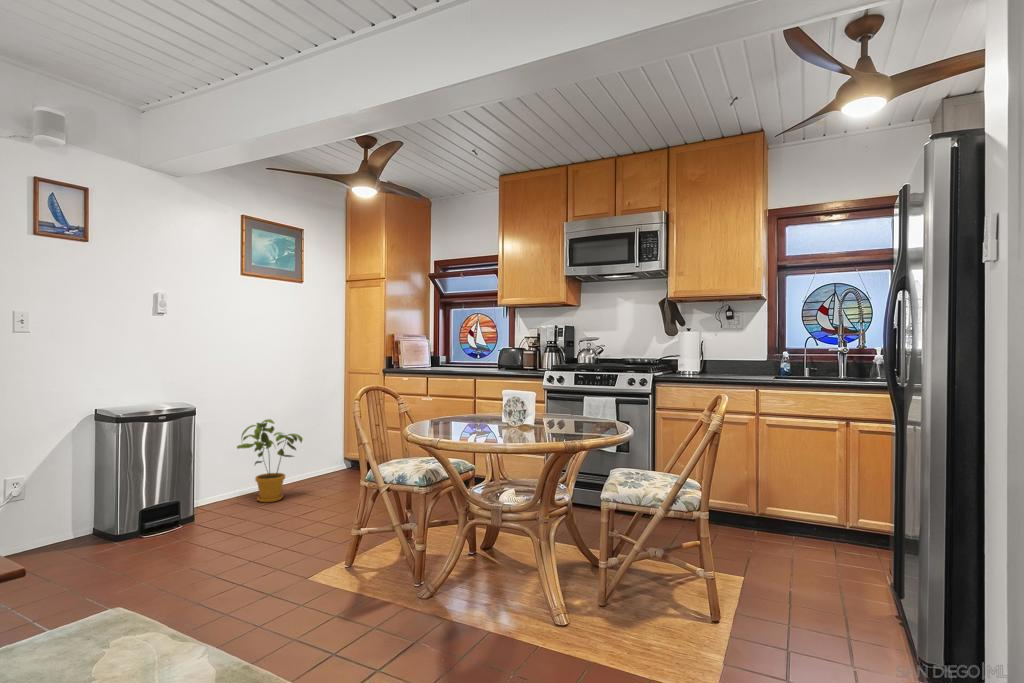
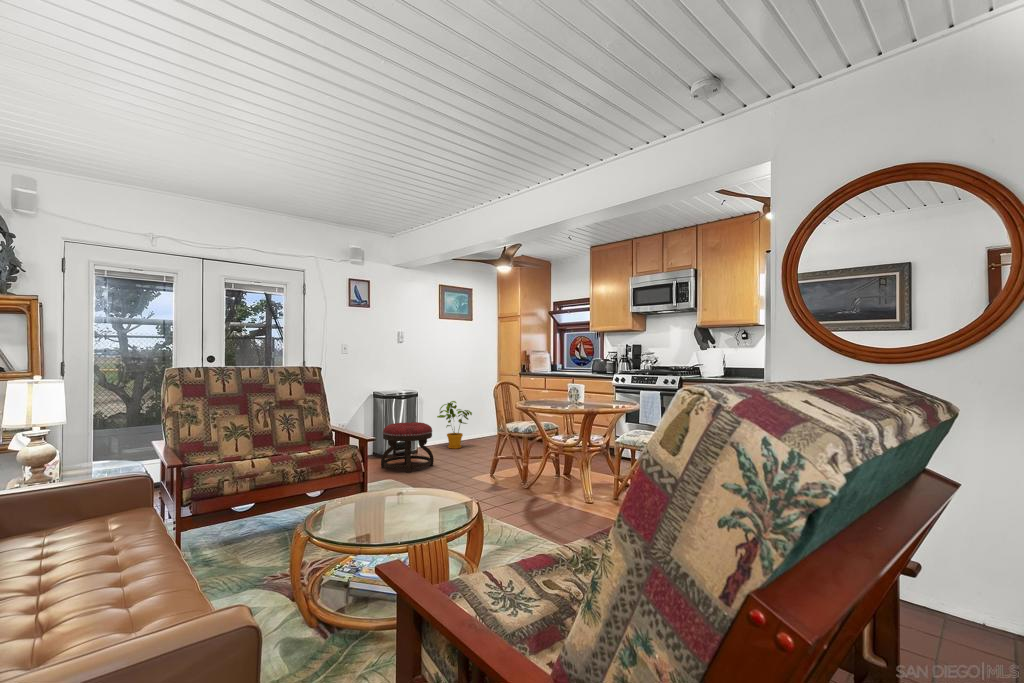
ottoman: none [100,468,224,581] -> present [381,422,434,472]

